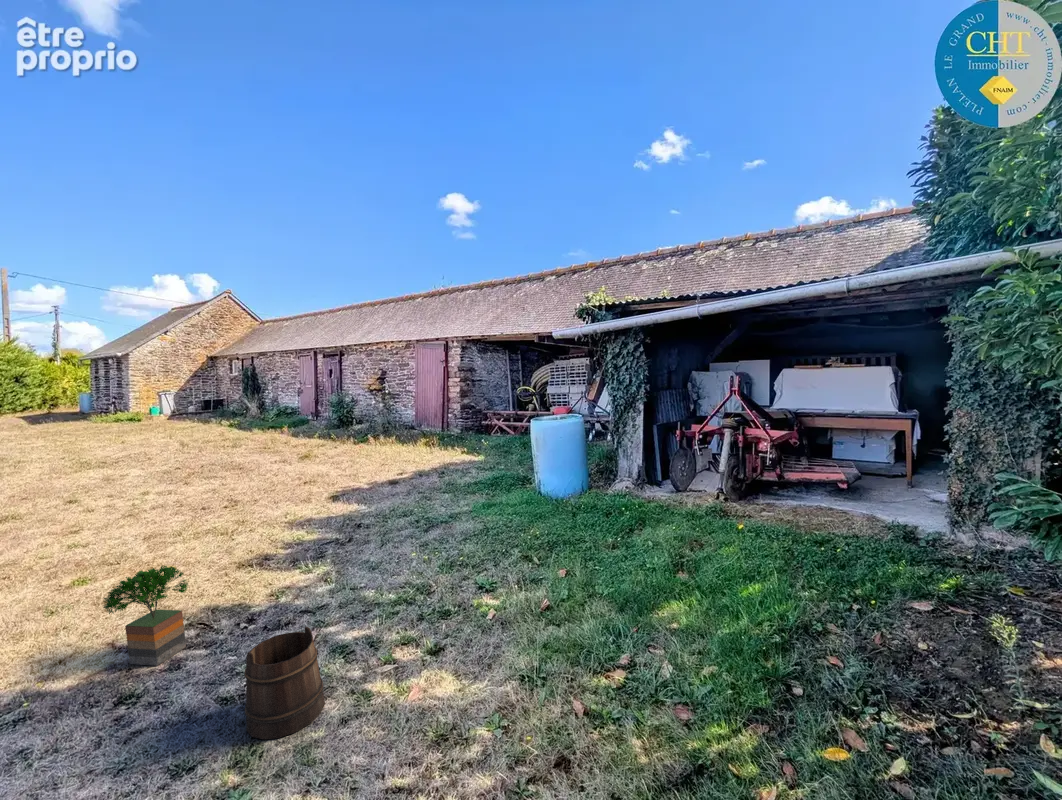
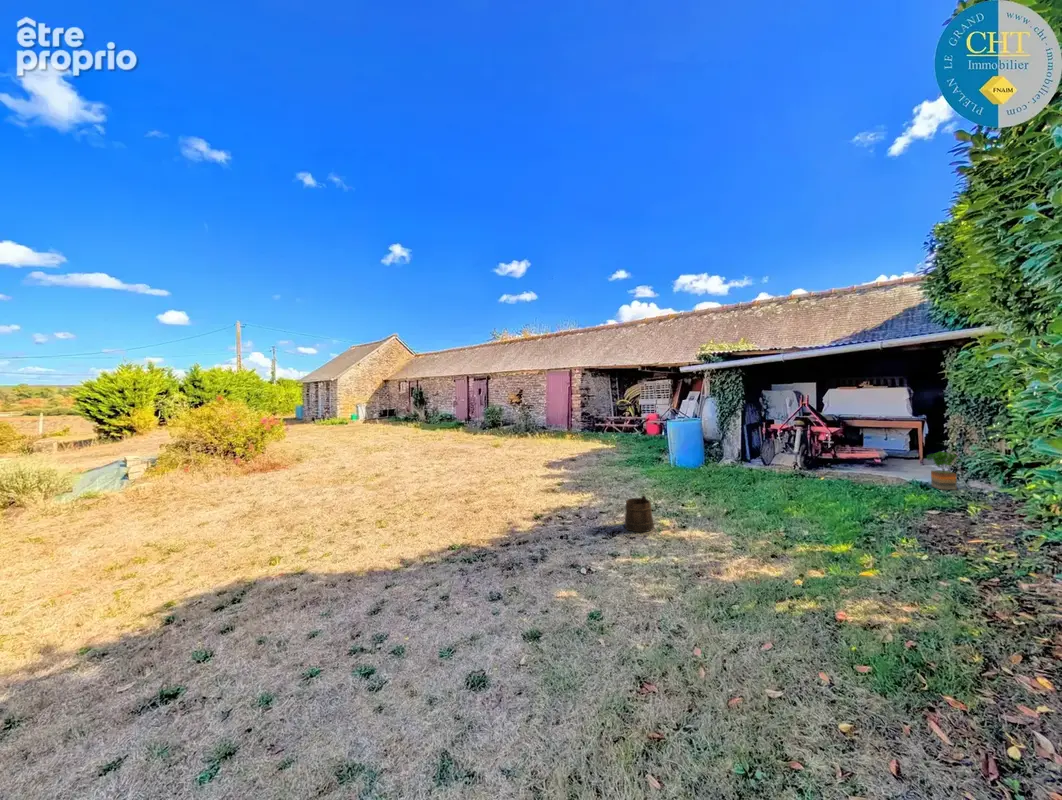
potted tree: present [104,566,188,666] -> present [927,452,962,490]

